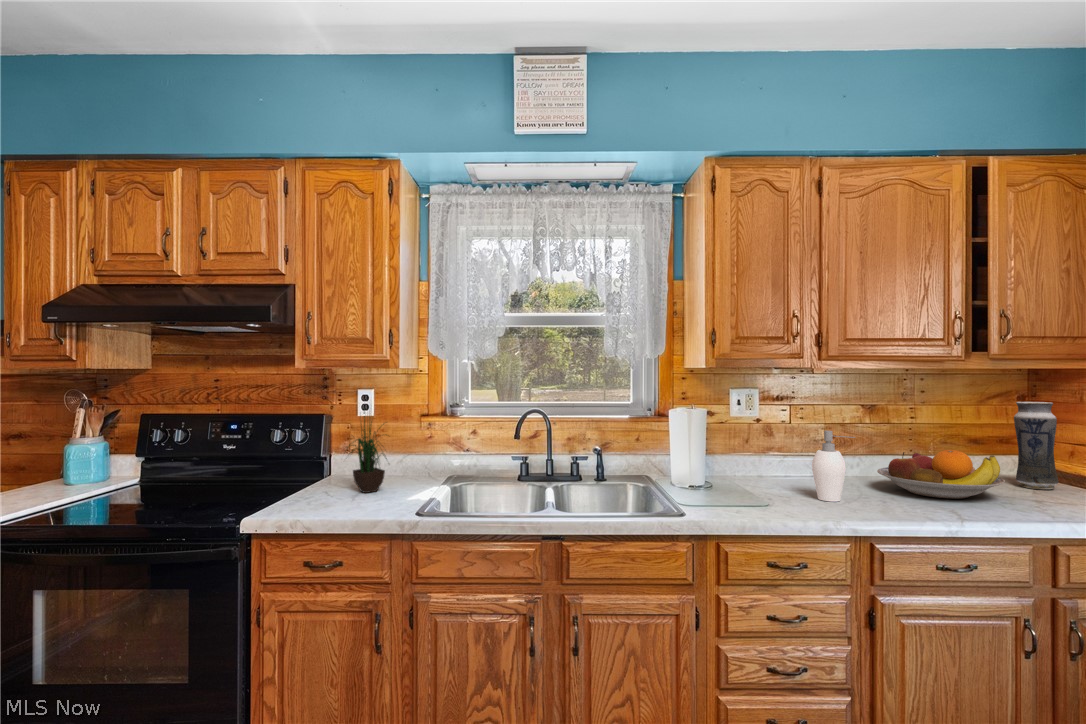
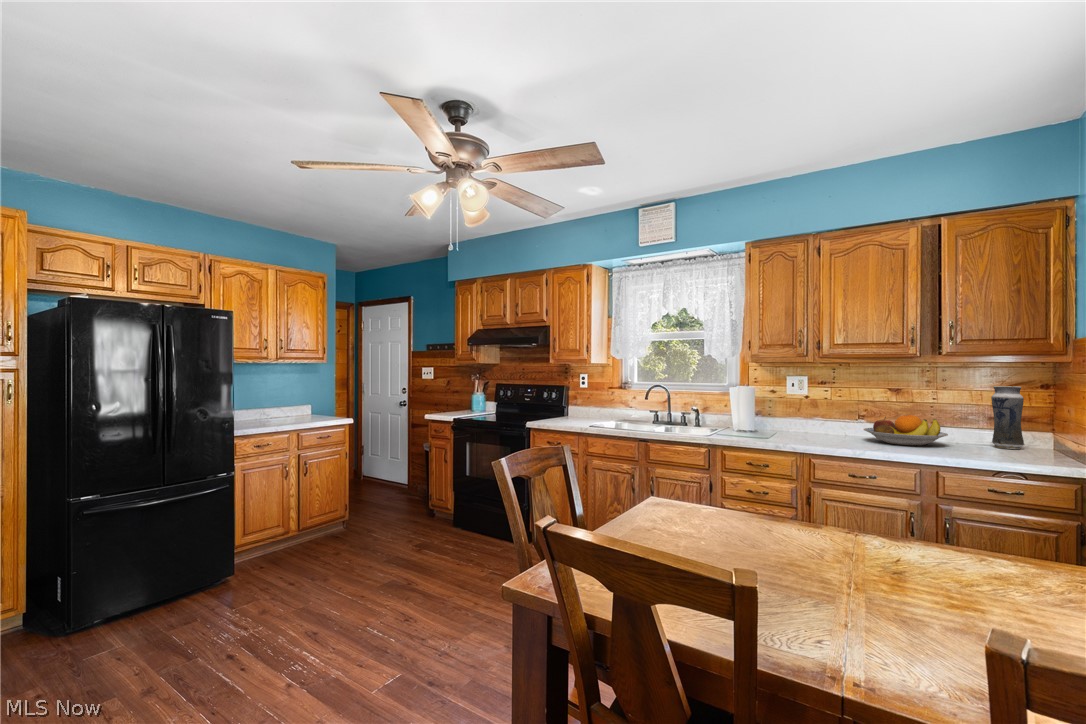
potted plant: present [347,412,387,493] -> none [567,374,590,421]
soap dispenser: present [812,431,855,502] -> none [803,399,824,440]

